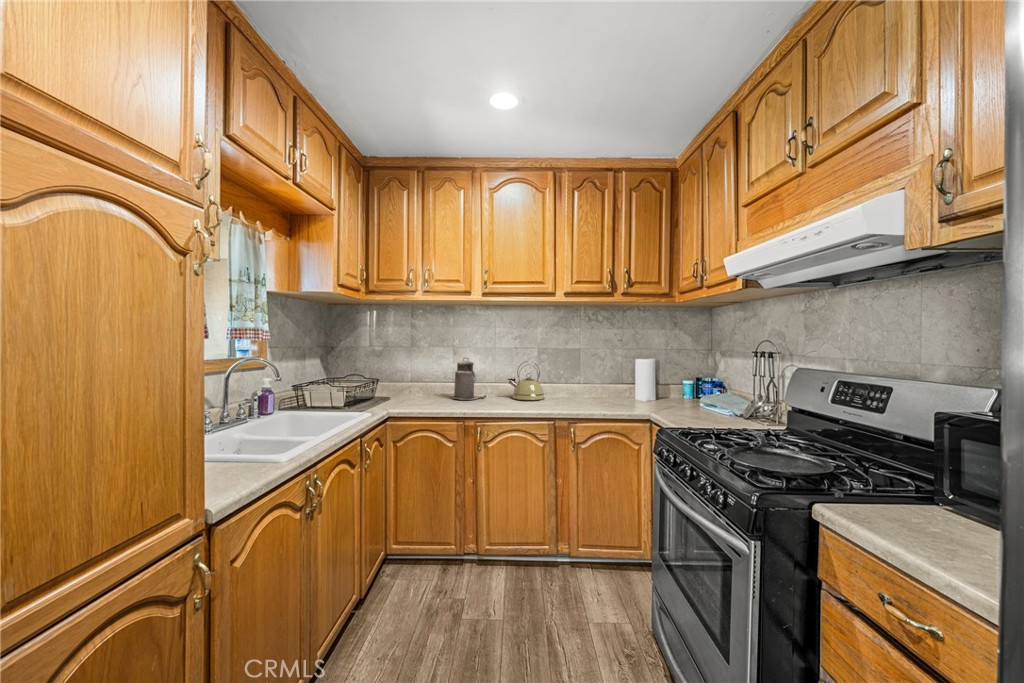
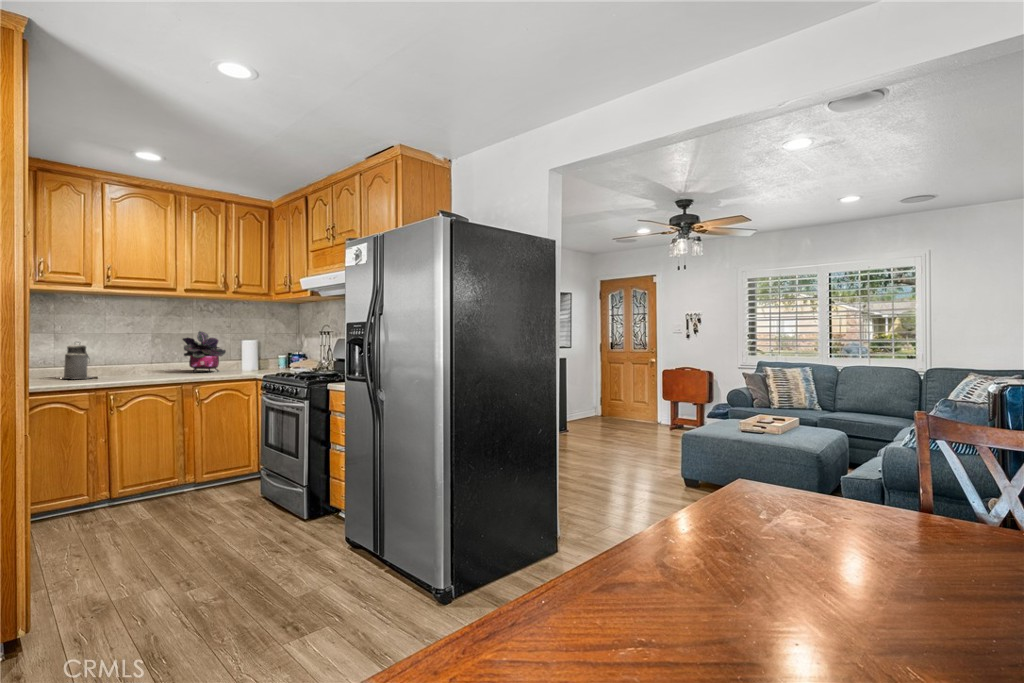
potted plant: none [567,346,615,399] -> present [183,331,226,371]
kettle: present [508,361,545,400] -> none [124,344,162,376]

